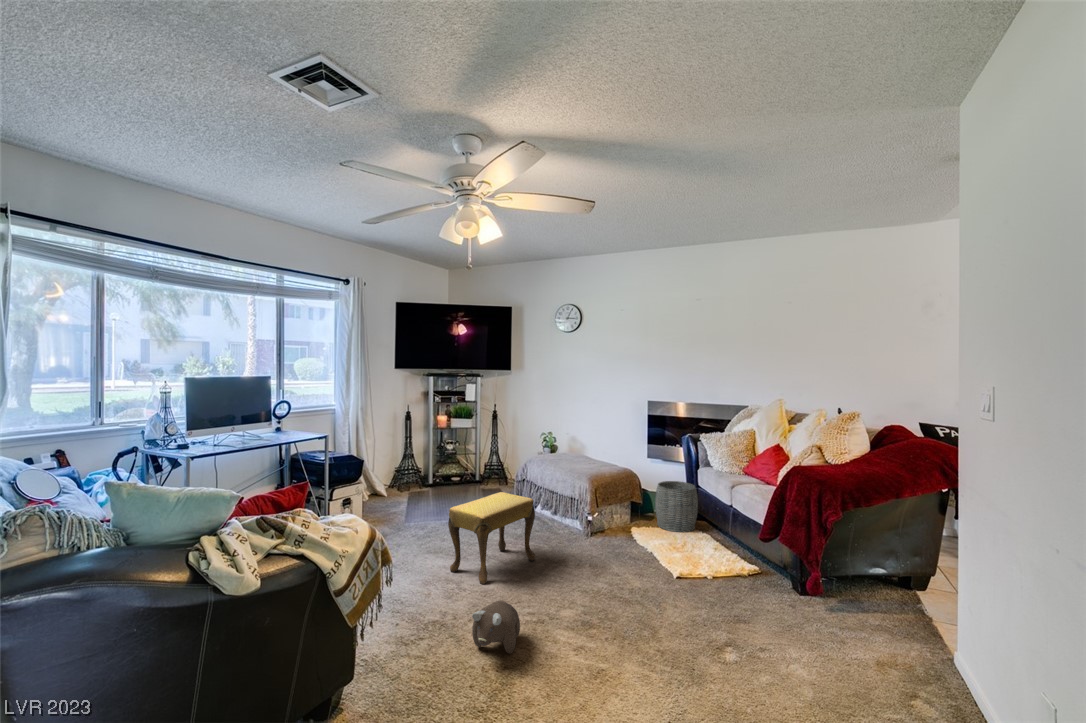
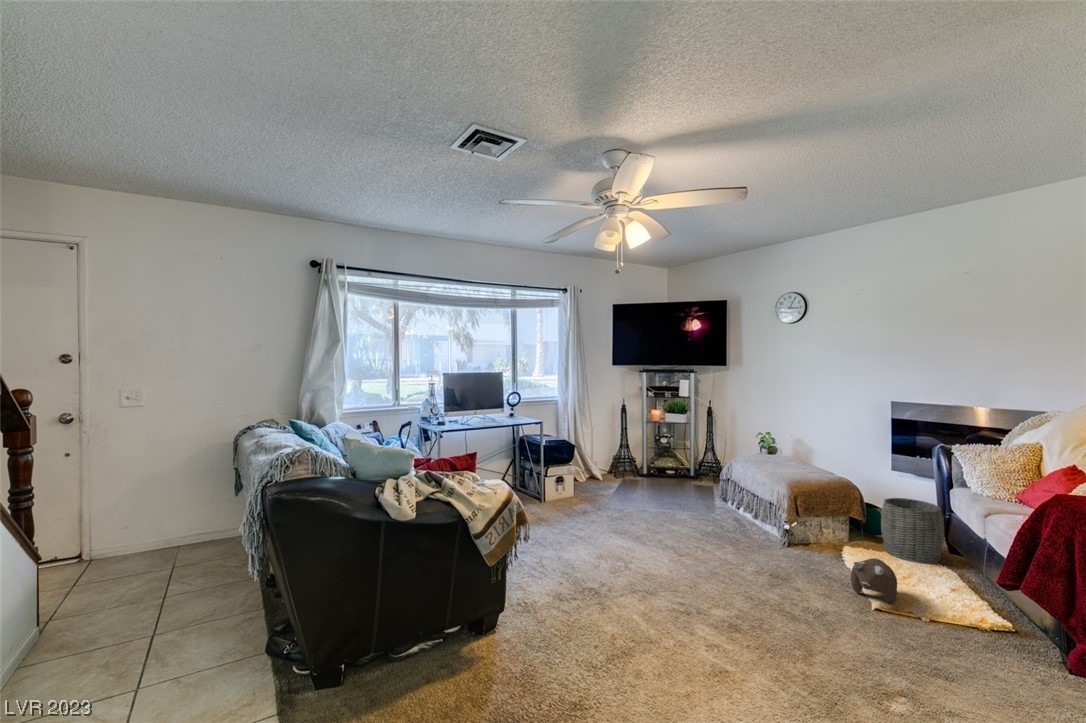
footstool: present [448,492,535,584] -> none [622,485,711,568]
plush toy: present [472,600,520,654] -> present [851,558,897,603]

